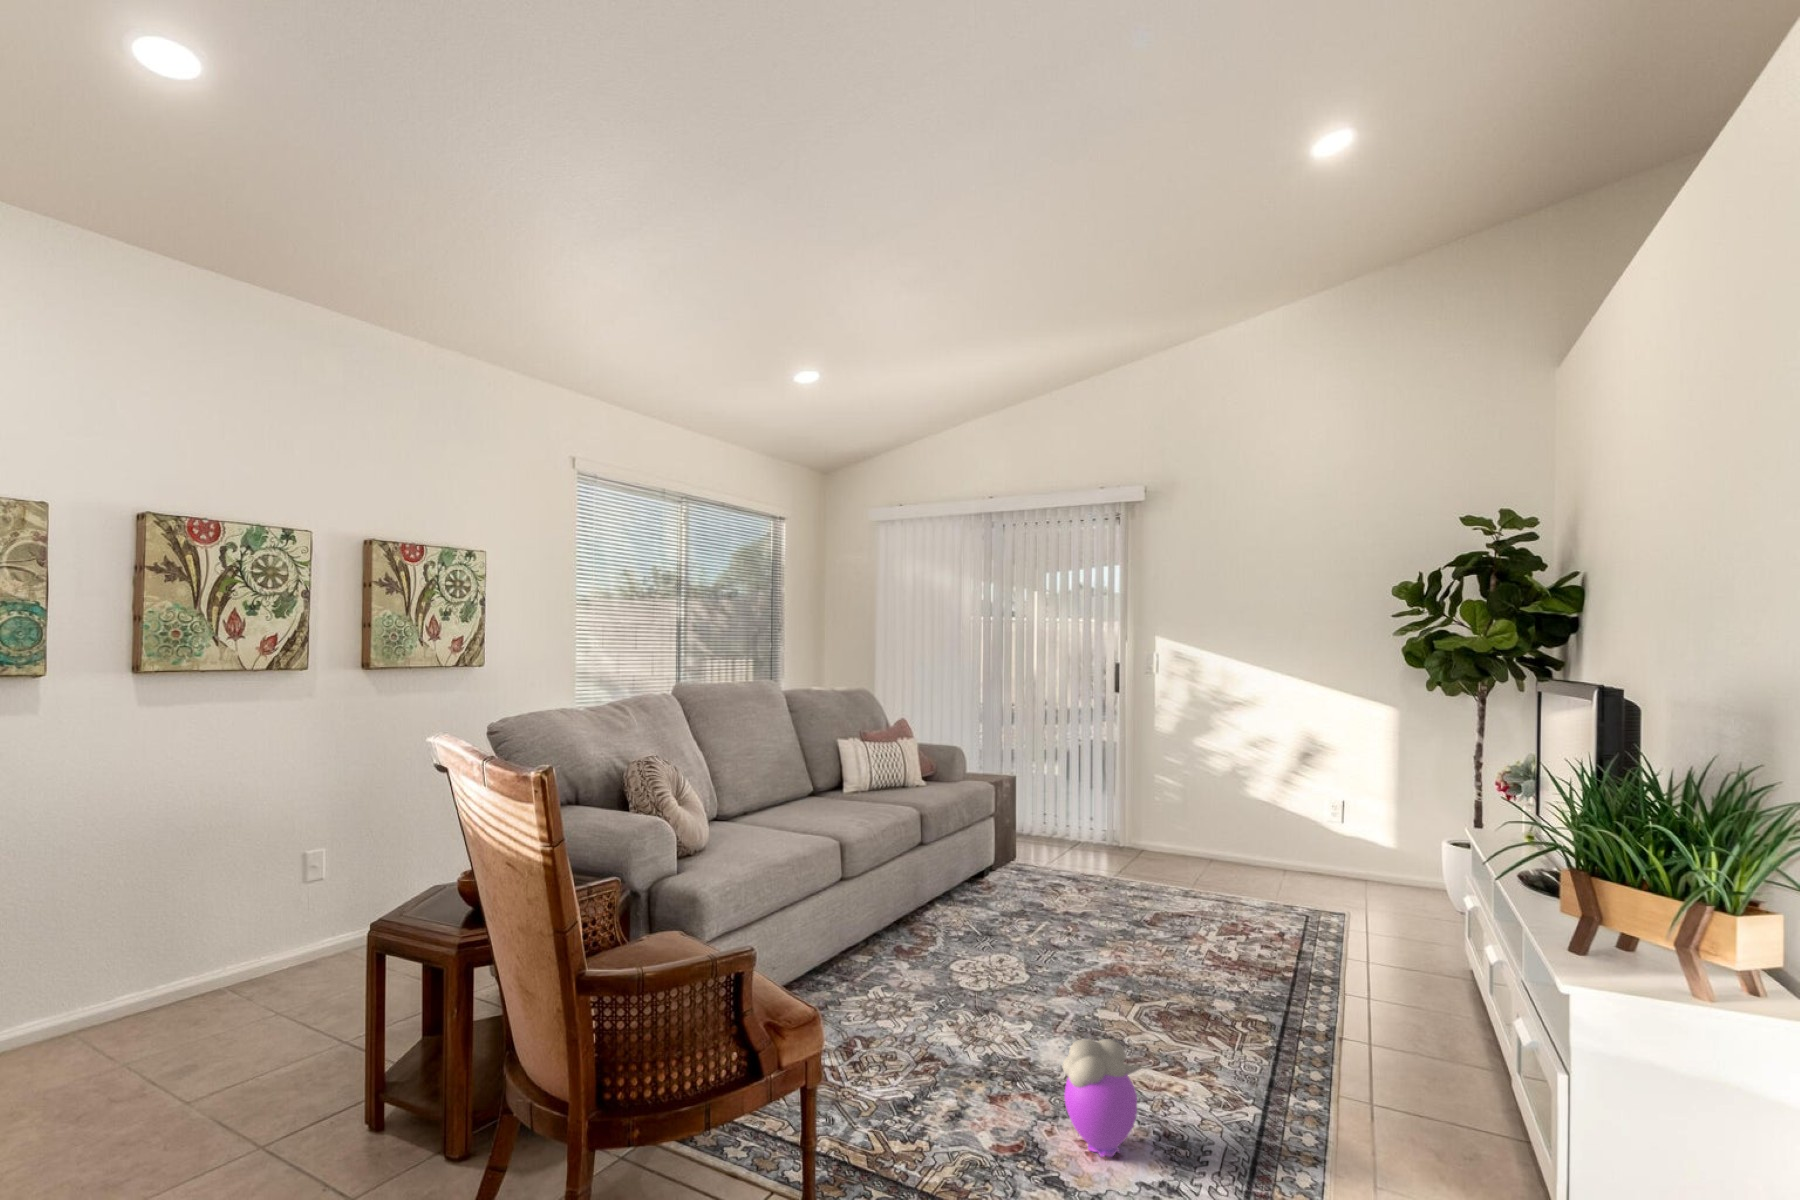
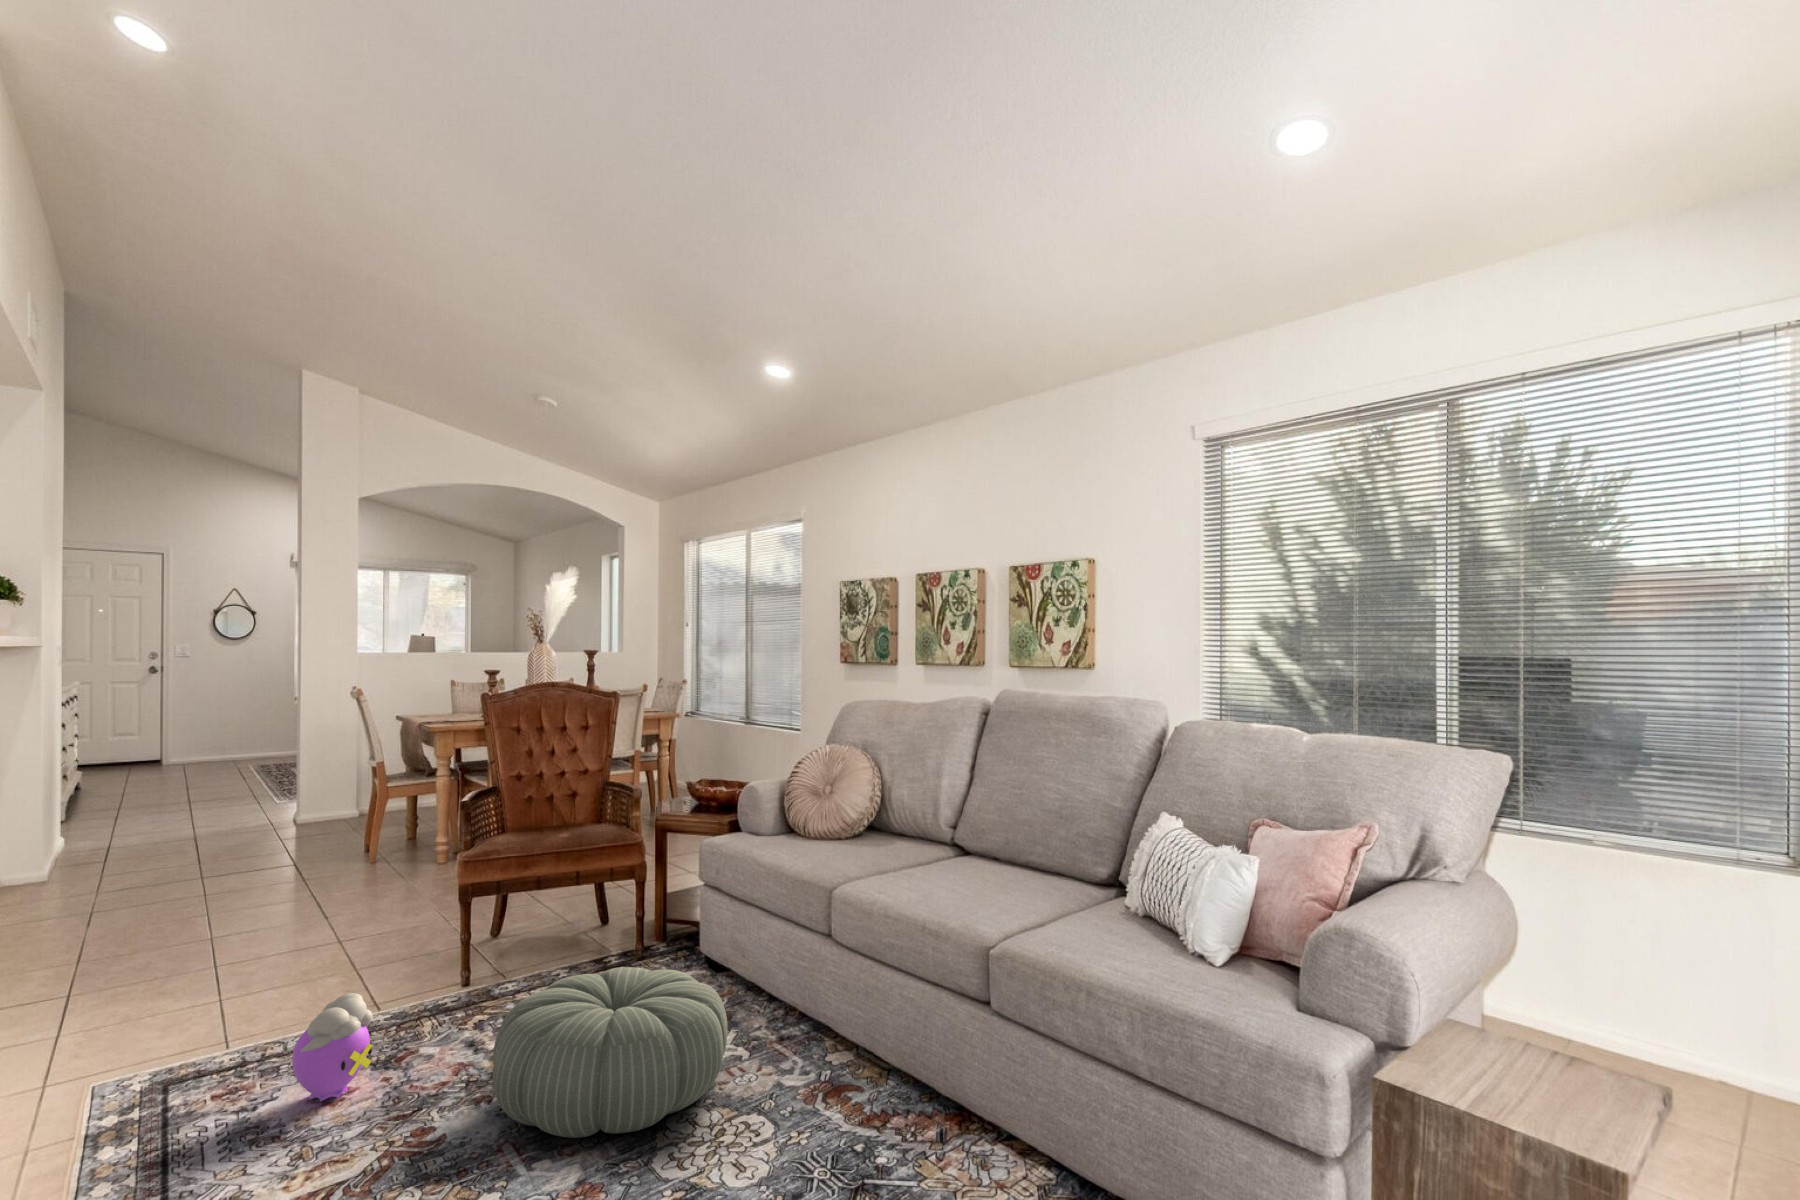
pouf: none [875,916,1064,1045] -> present [492,967,727,1138]

